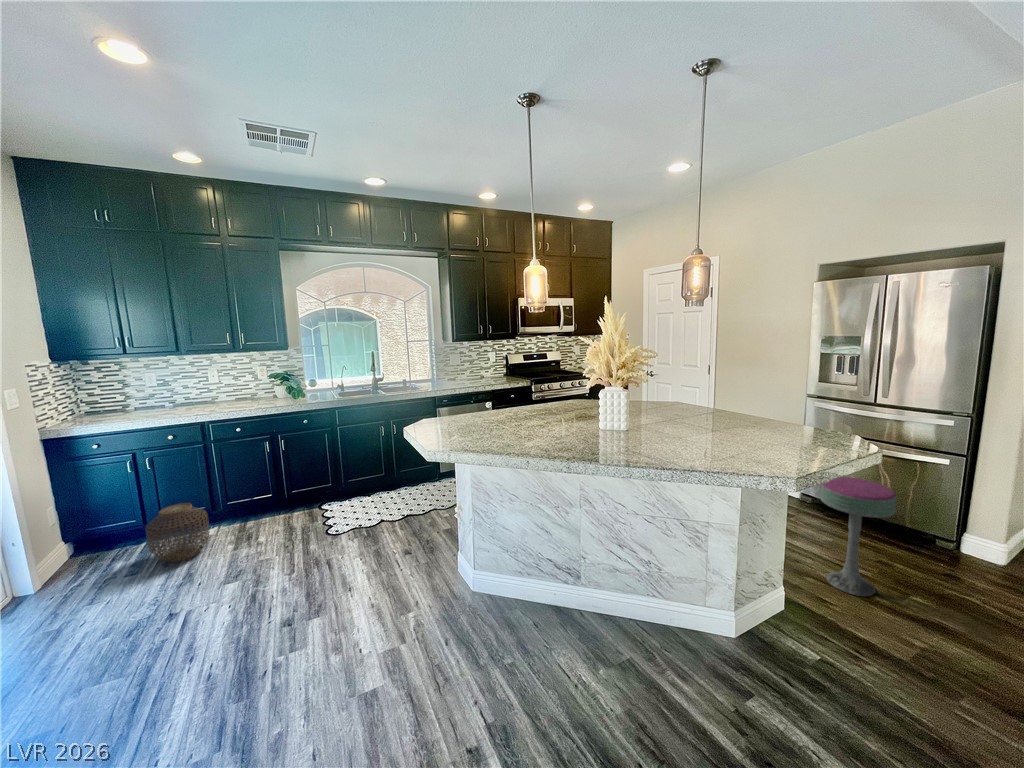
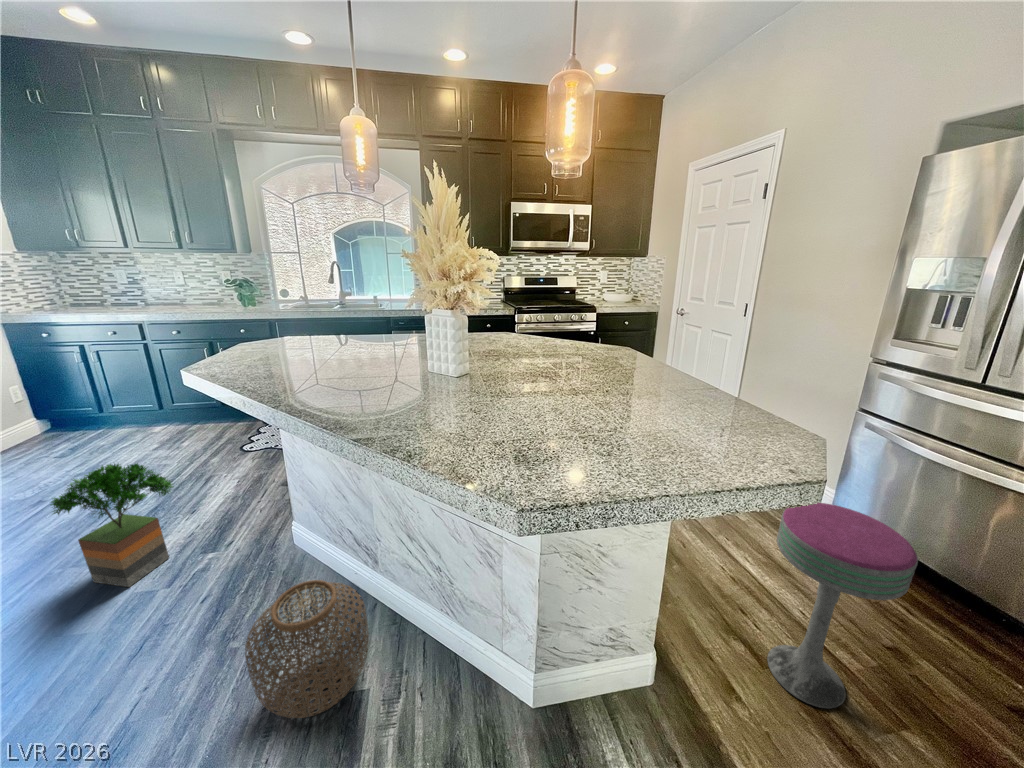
woven basket: present [145,503,209,562] -> present [245,580,369,718]
potted tree: none [304,538,385,659] -> present [51,463,172,587]

